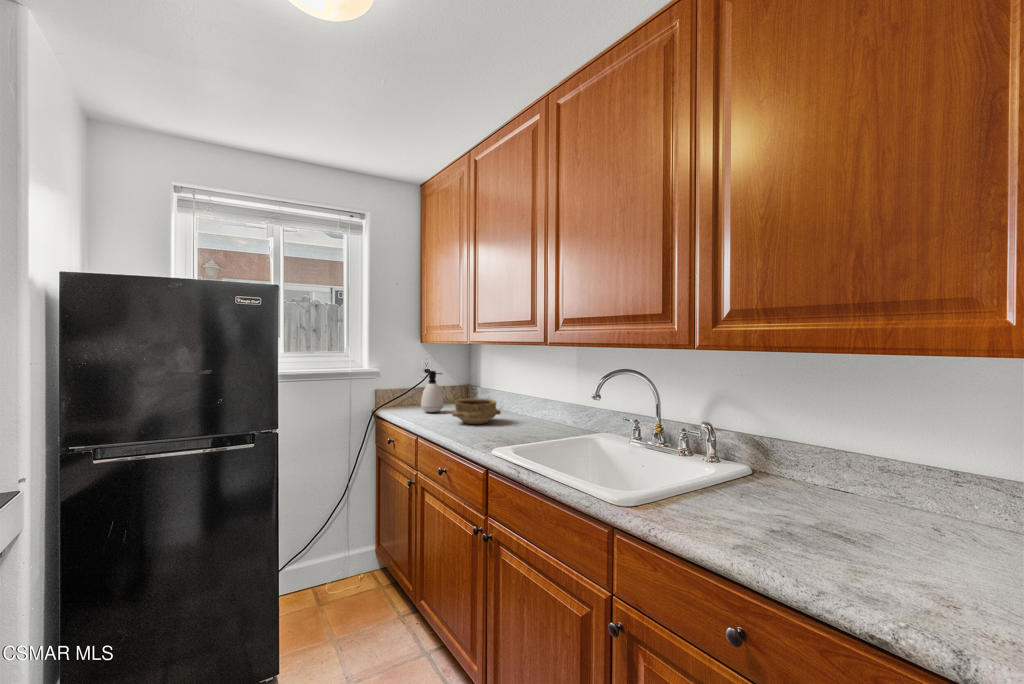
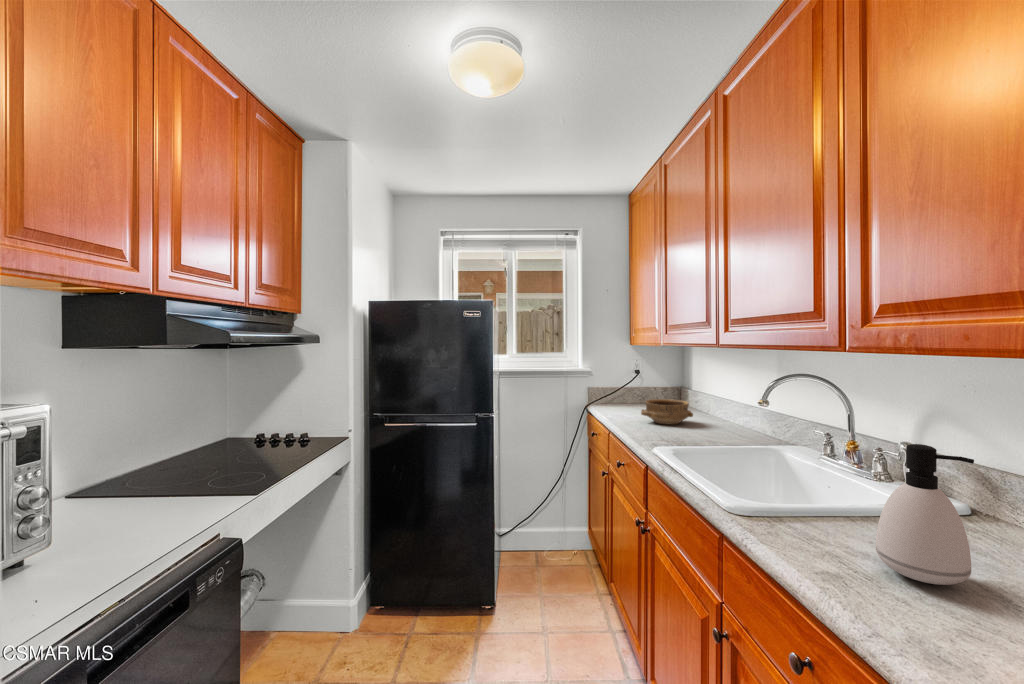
soap dispenser: present [421,371,443,412] -> present [876,444,974,585]

